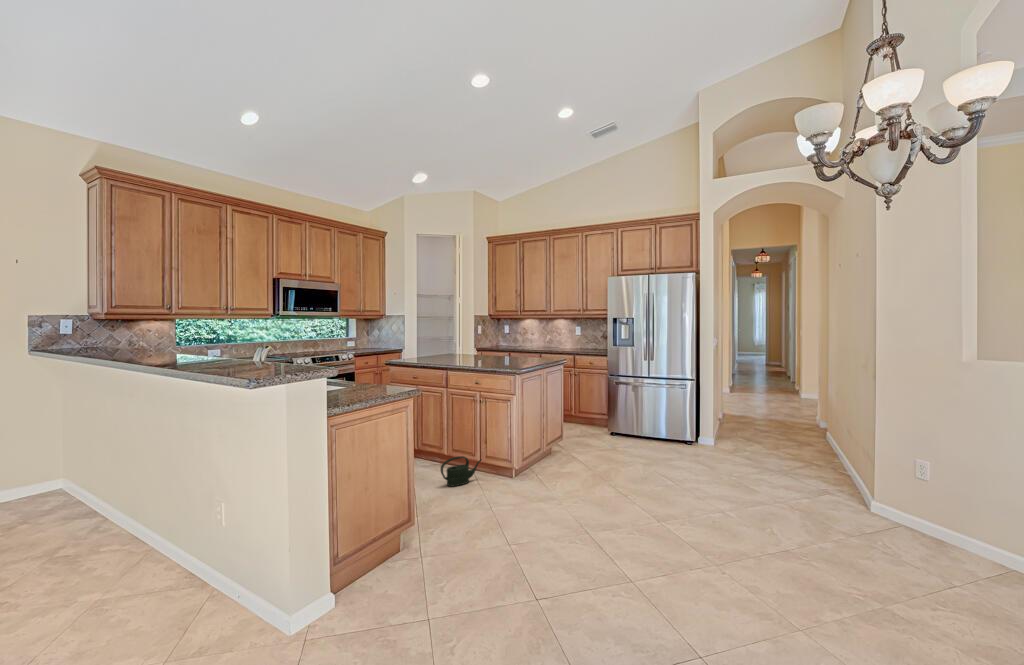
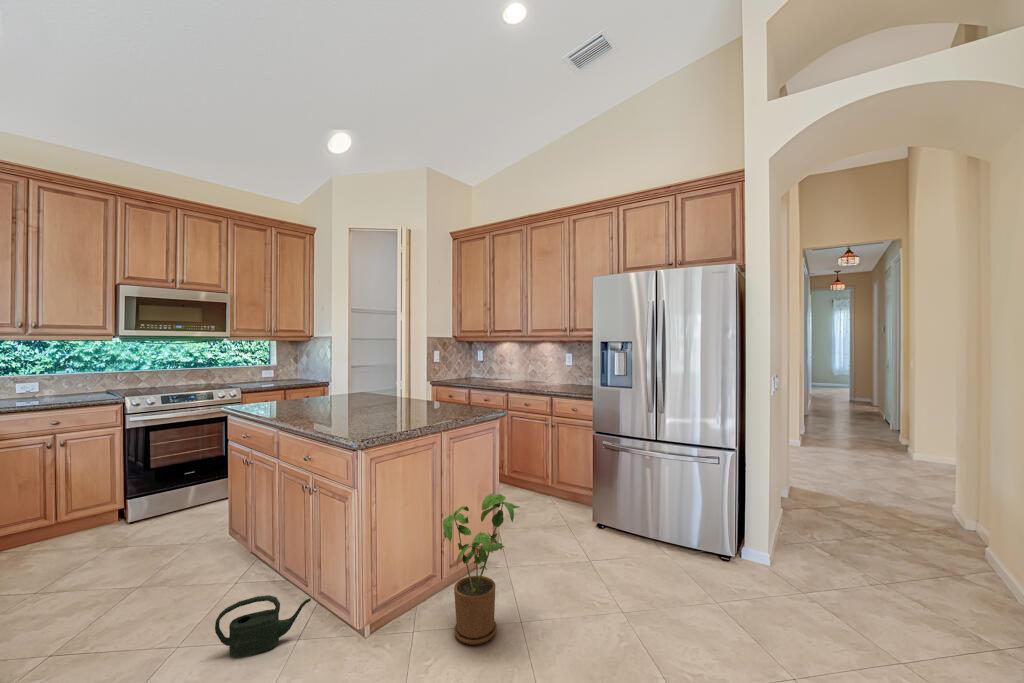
house plant: none [549,400,590,477] -> present [443,494,520,645]

